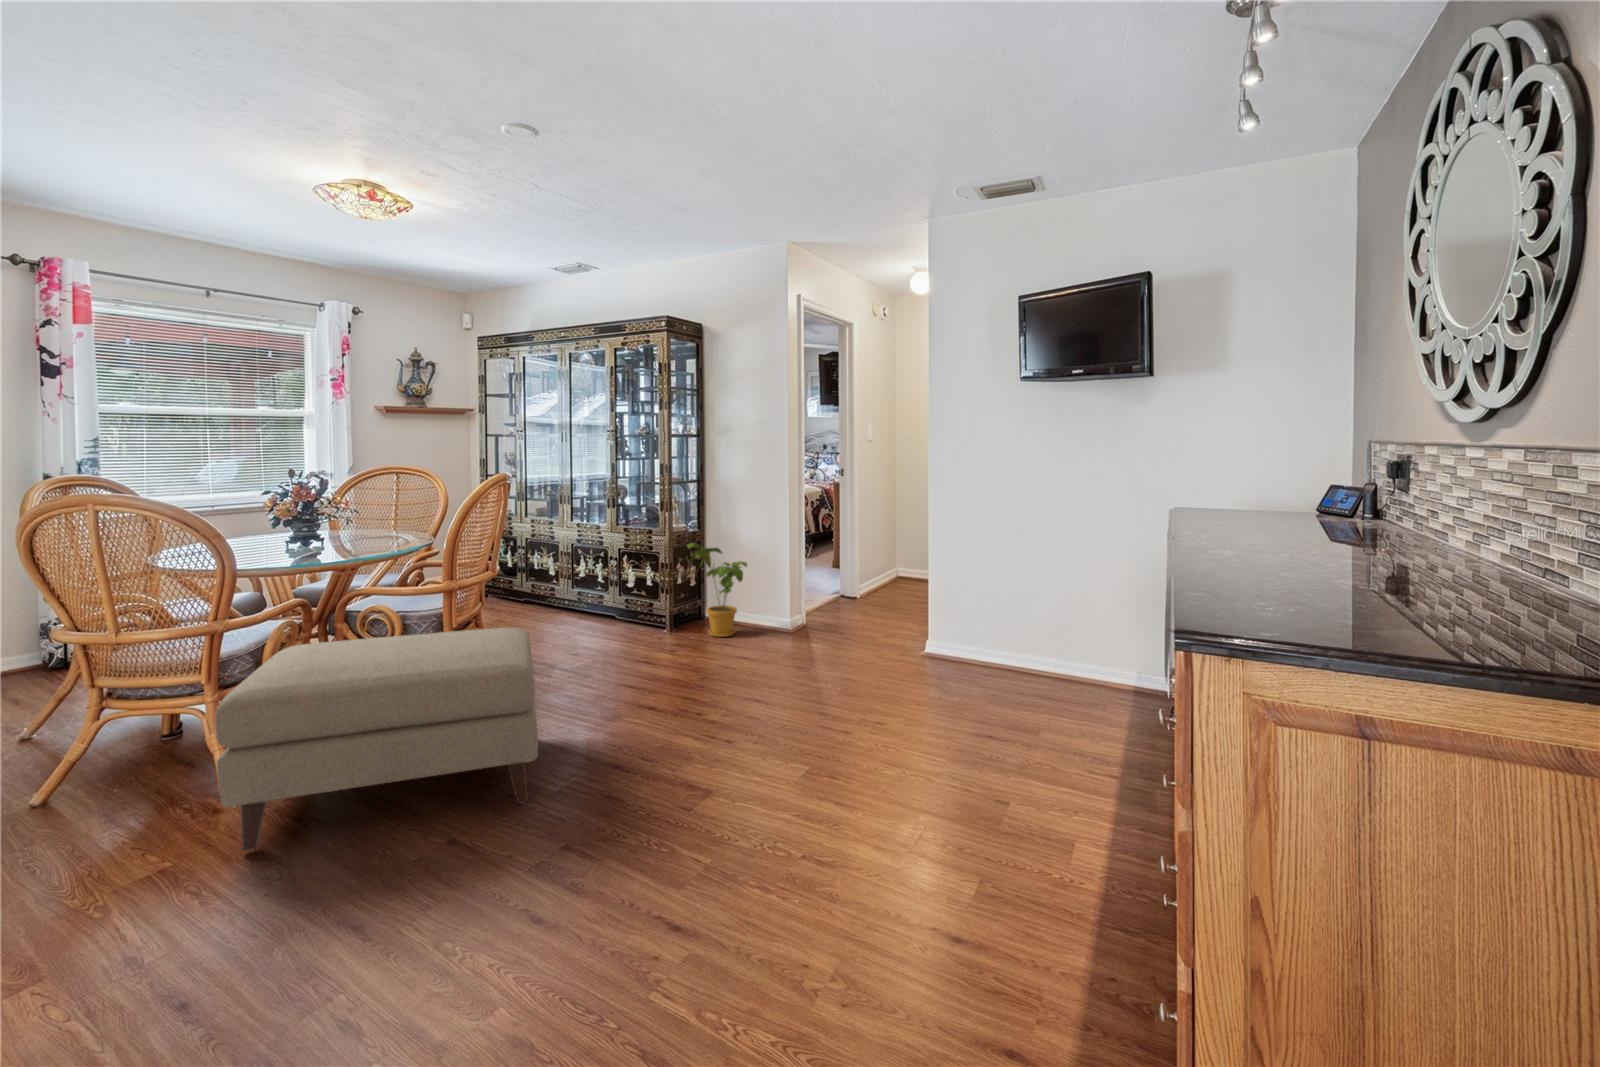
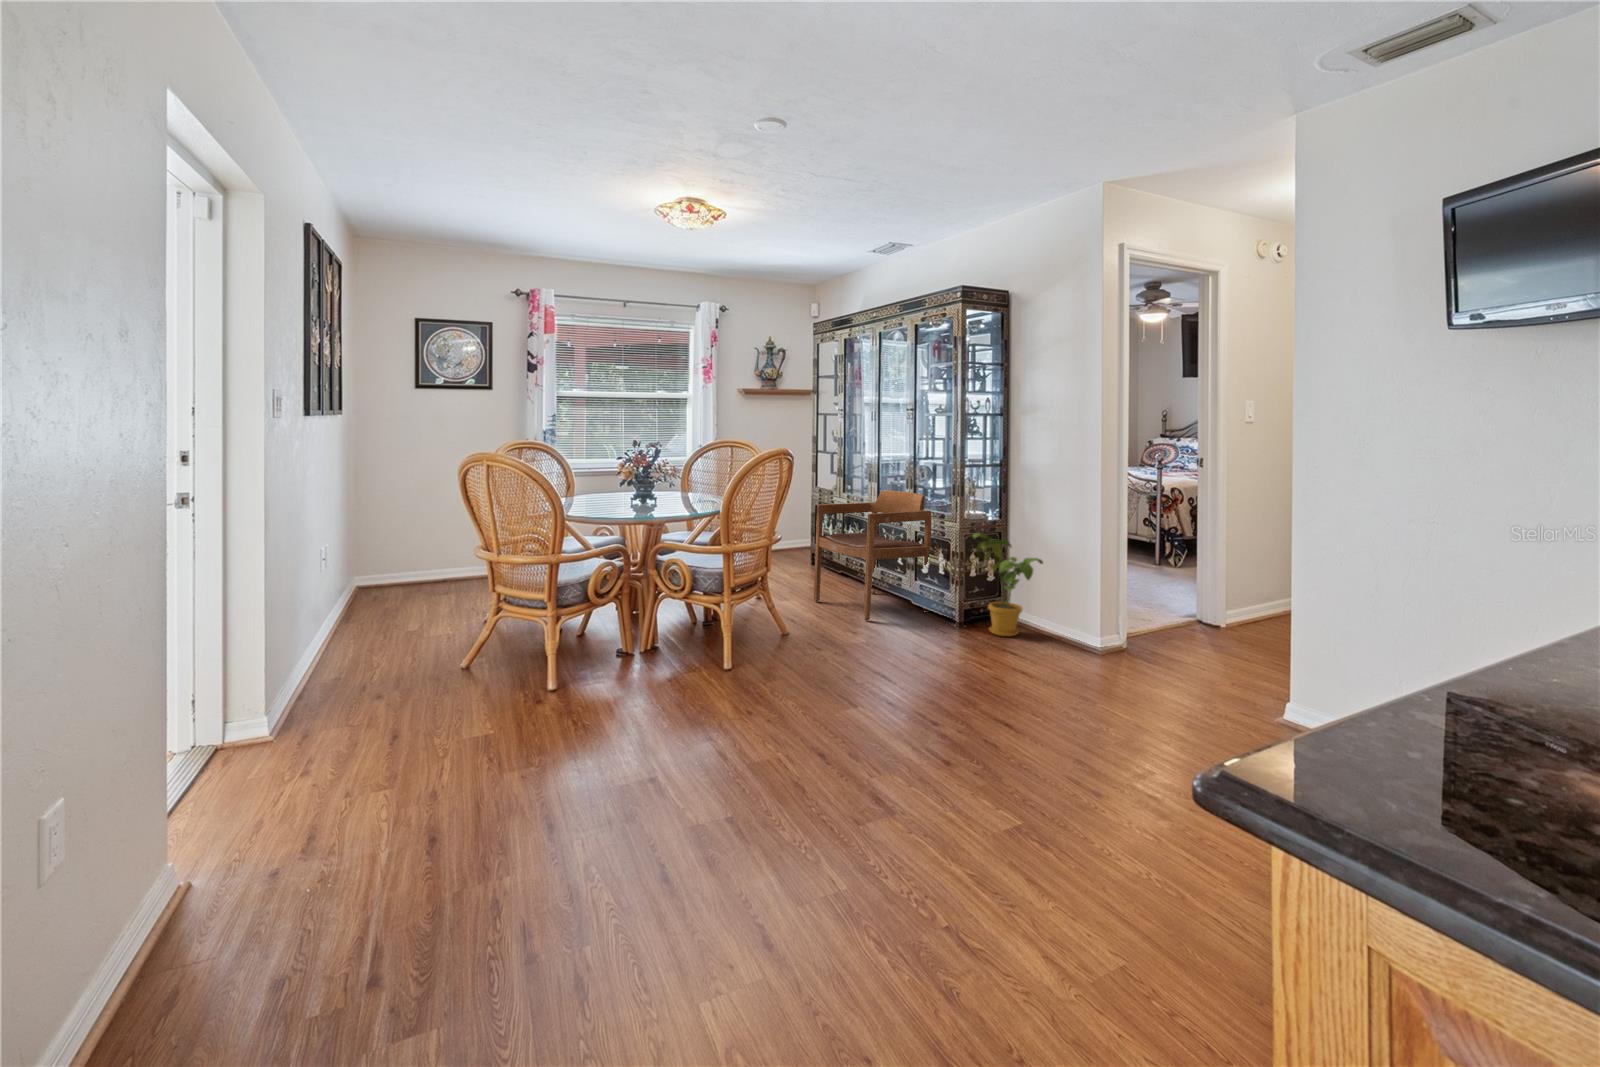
armchair: none [513,509,643,644] -> present [814,490,931,621]
ottoman: present [216,628,538,851] -> none [527,584,774,749]

